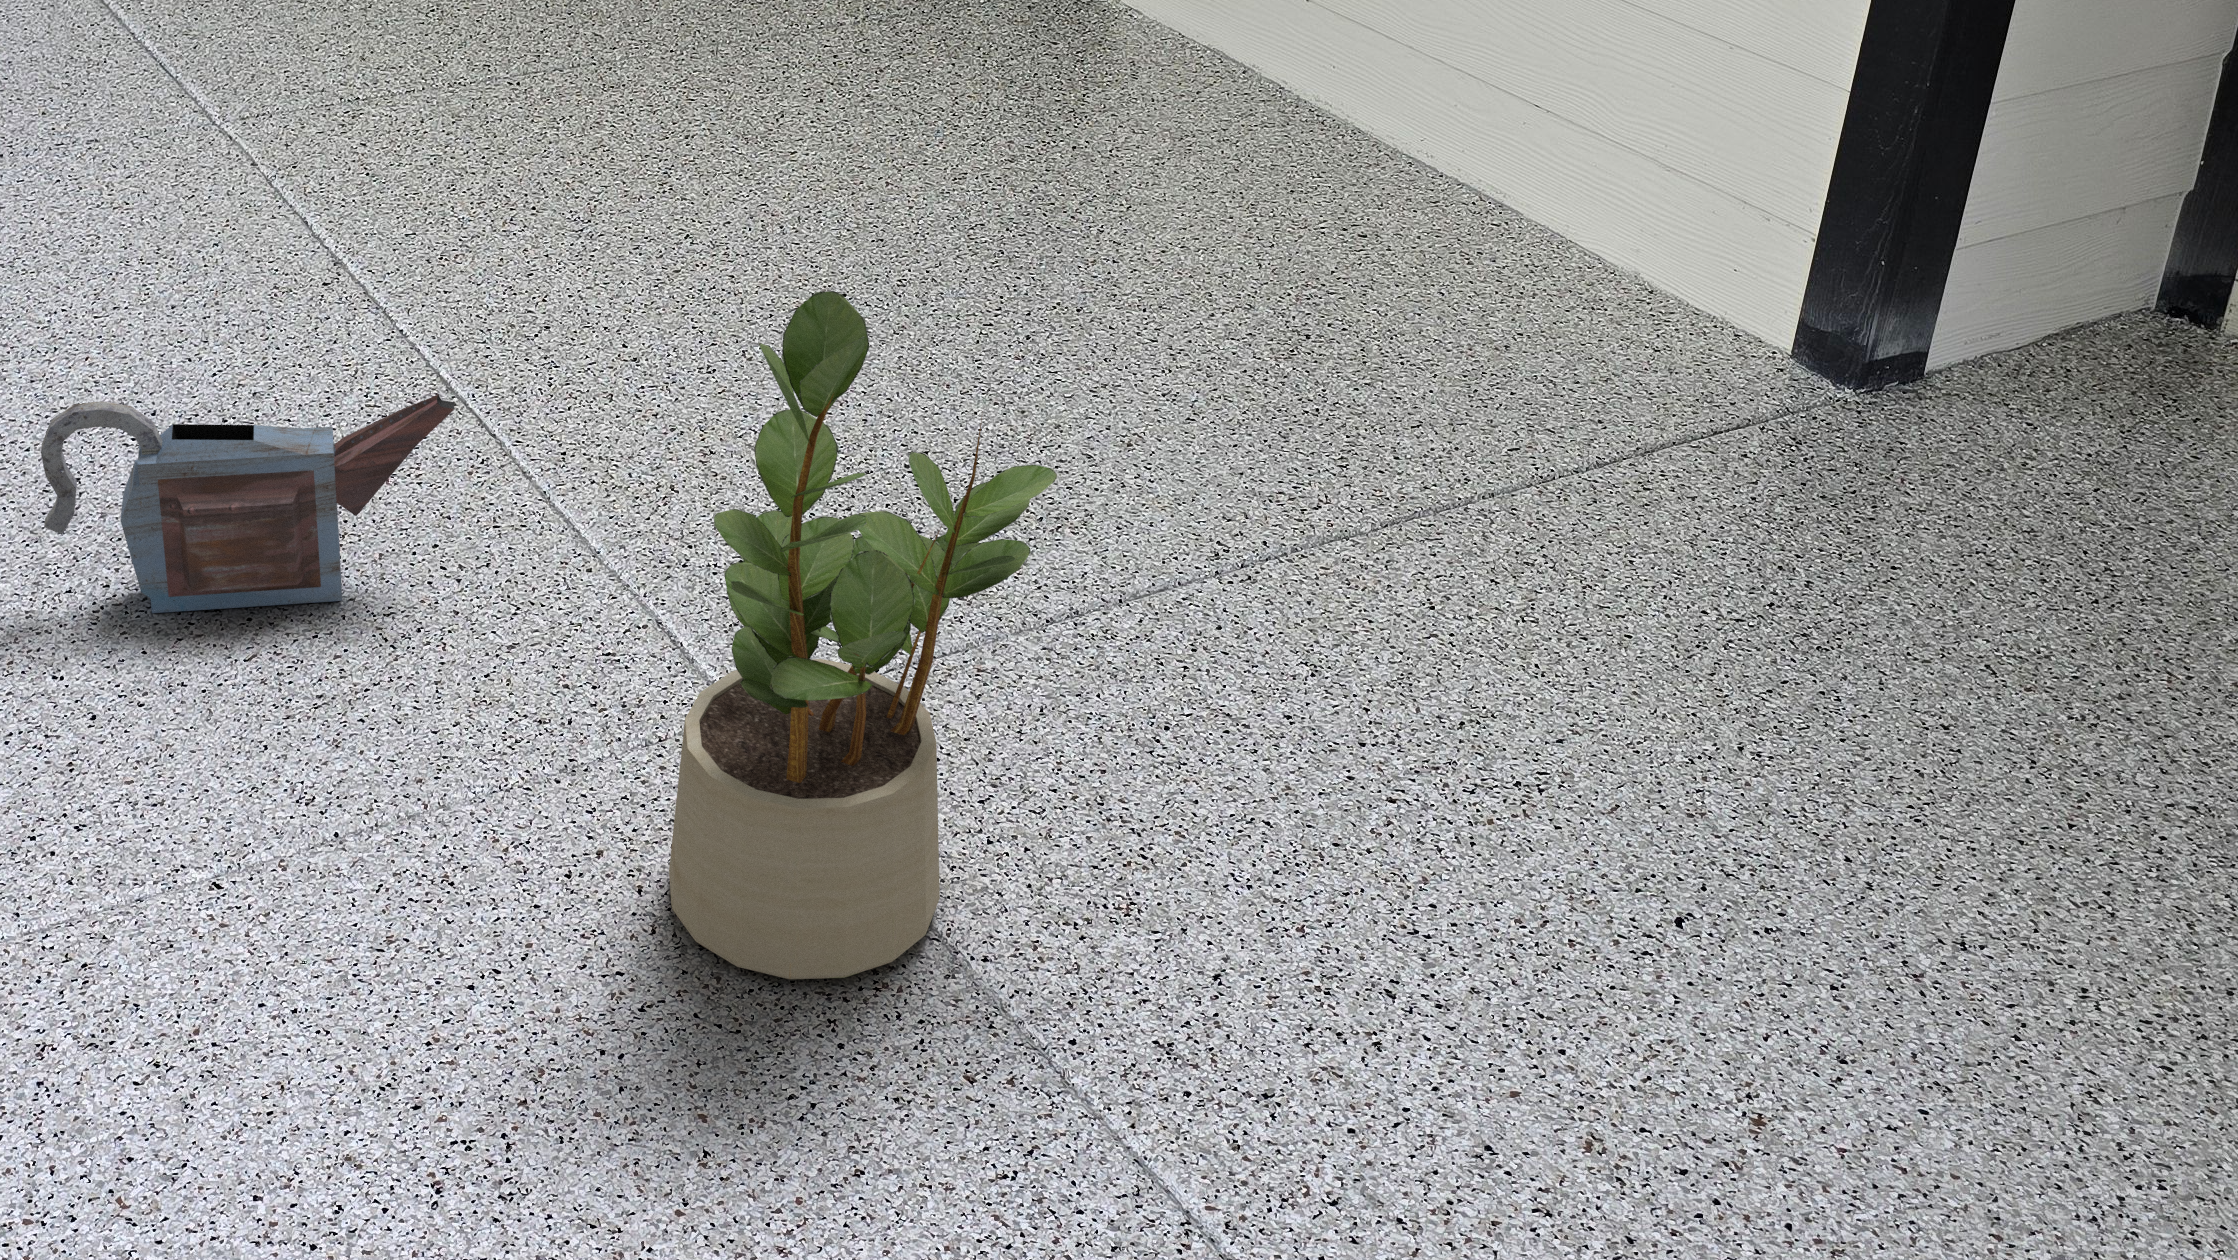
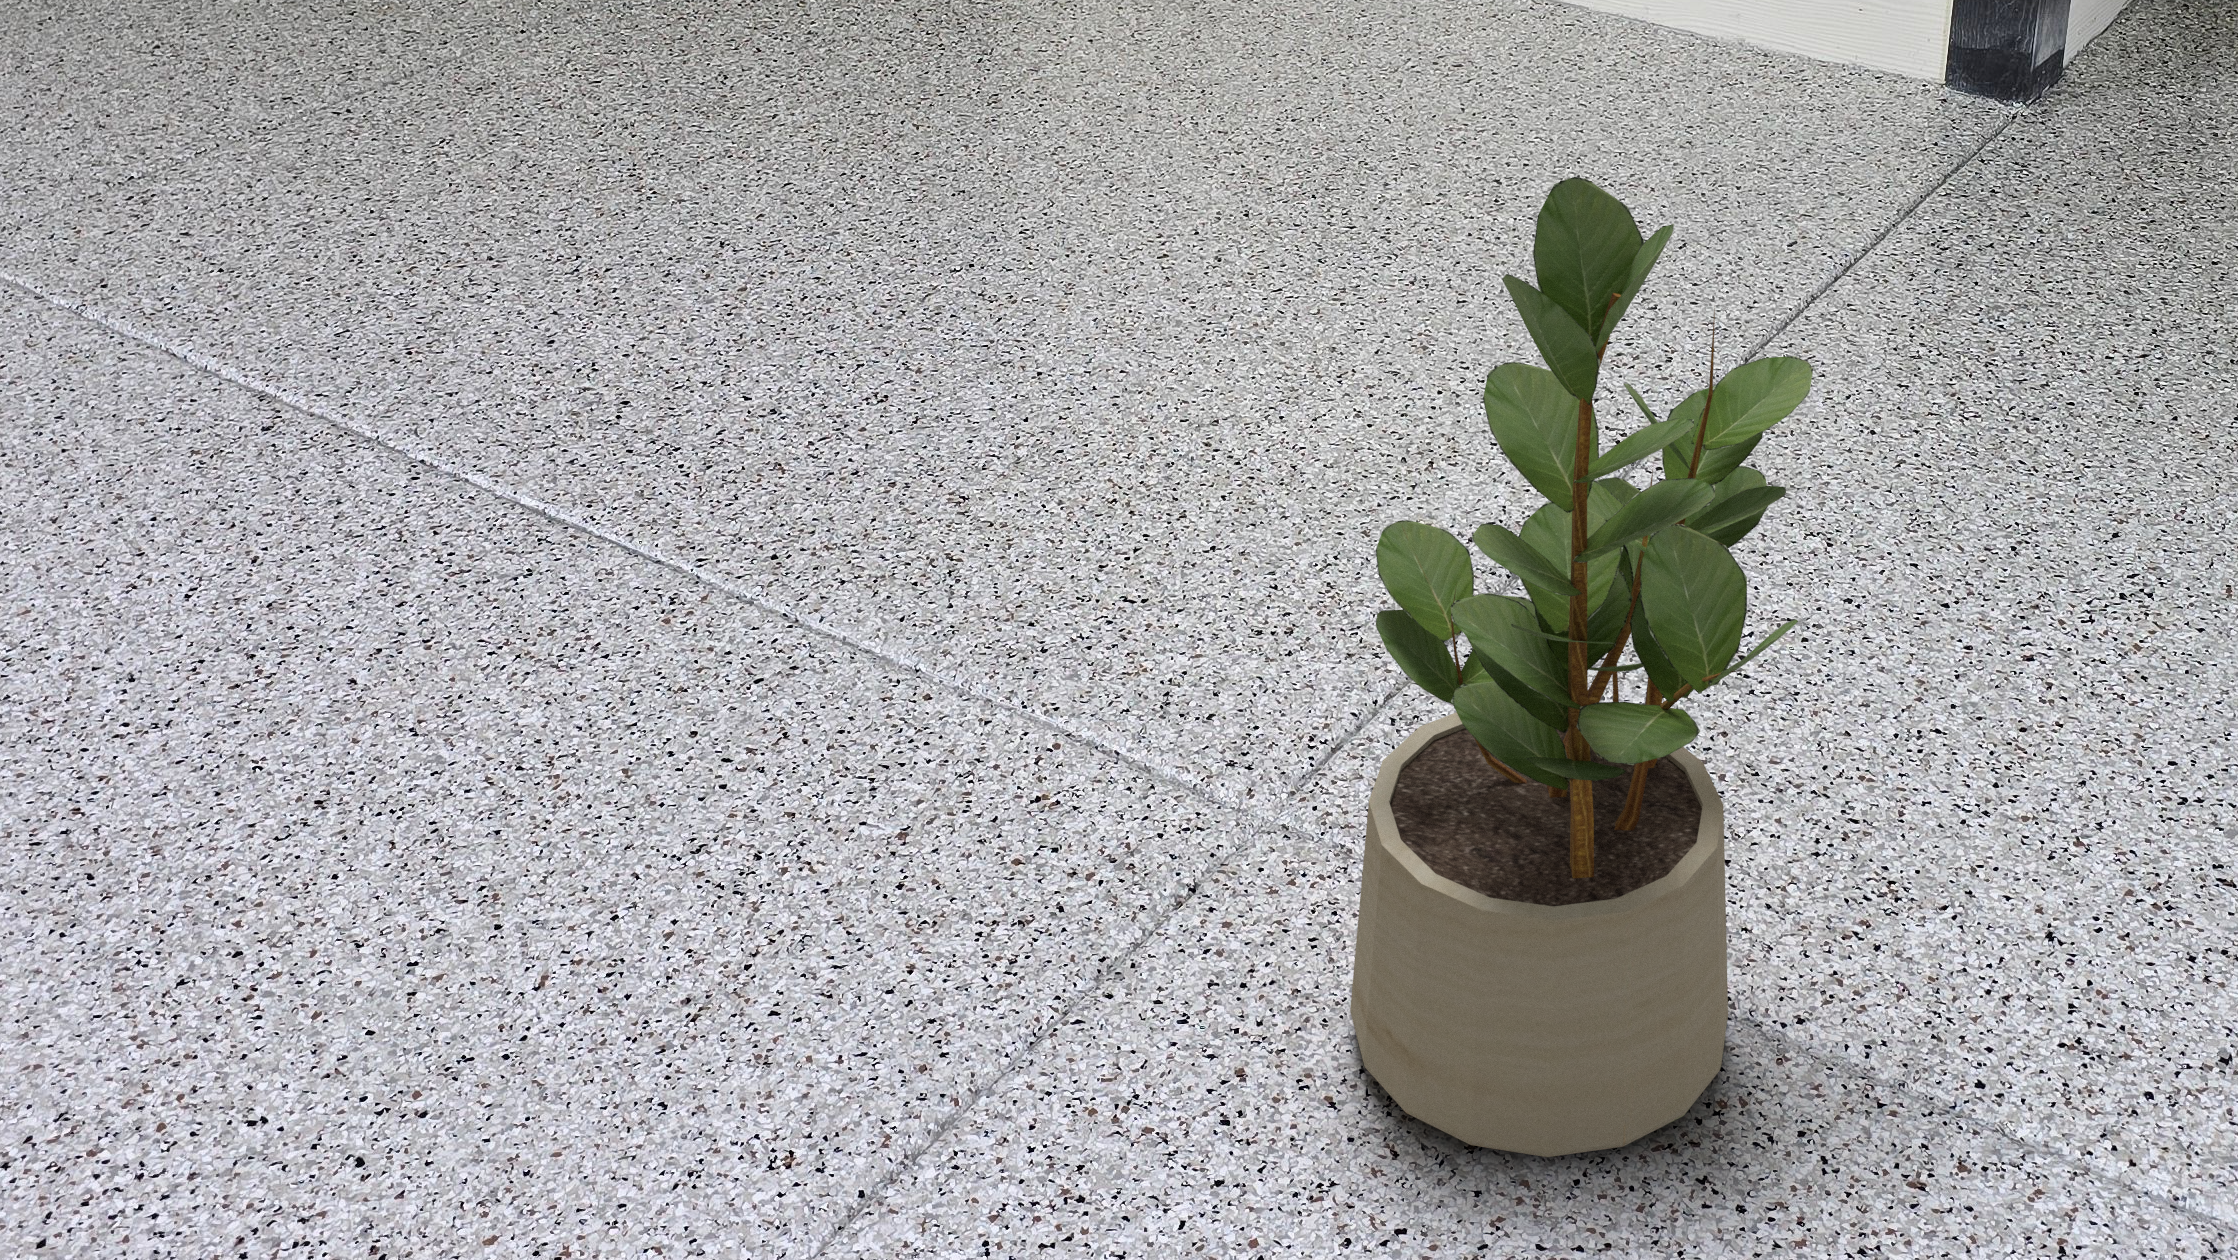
watering can: present [41,394,455,613] -> none [115,514,736,970]

